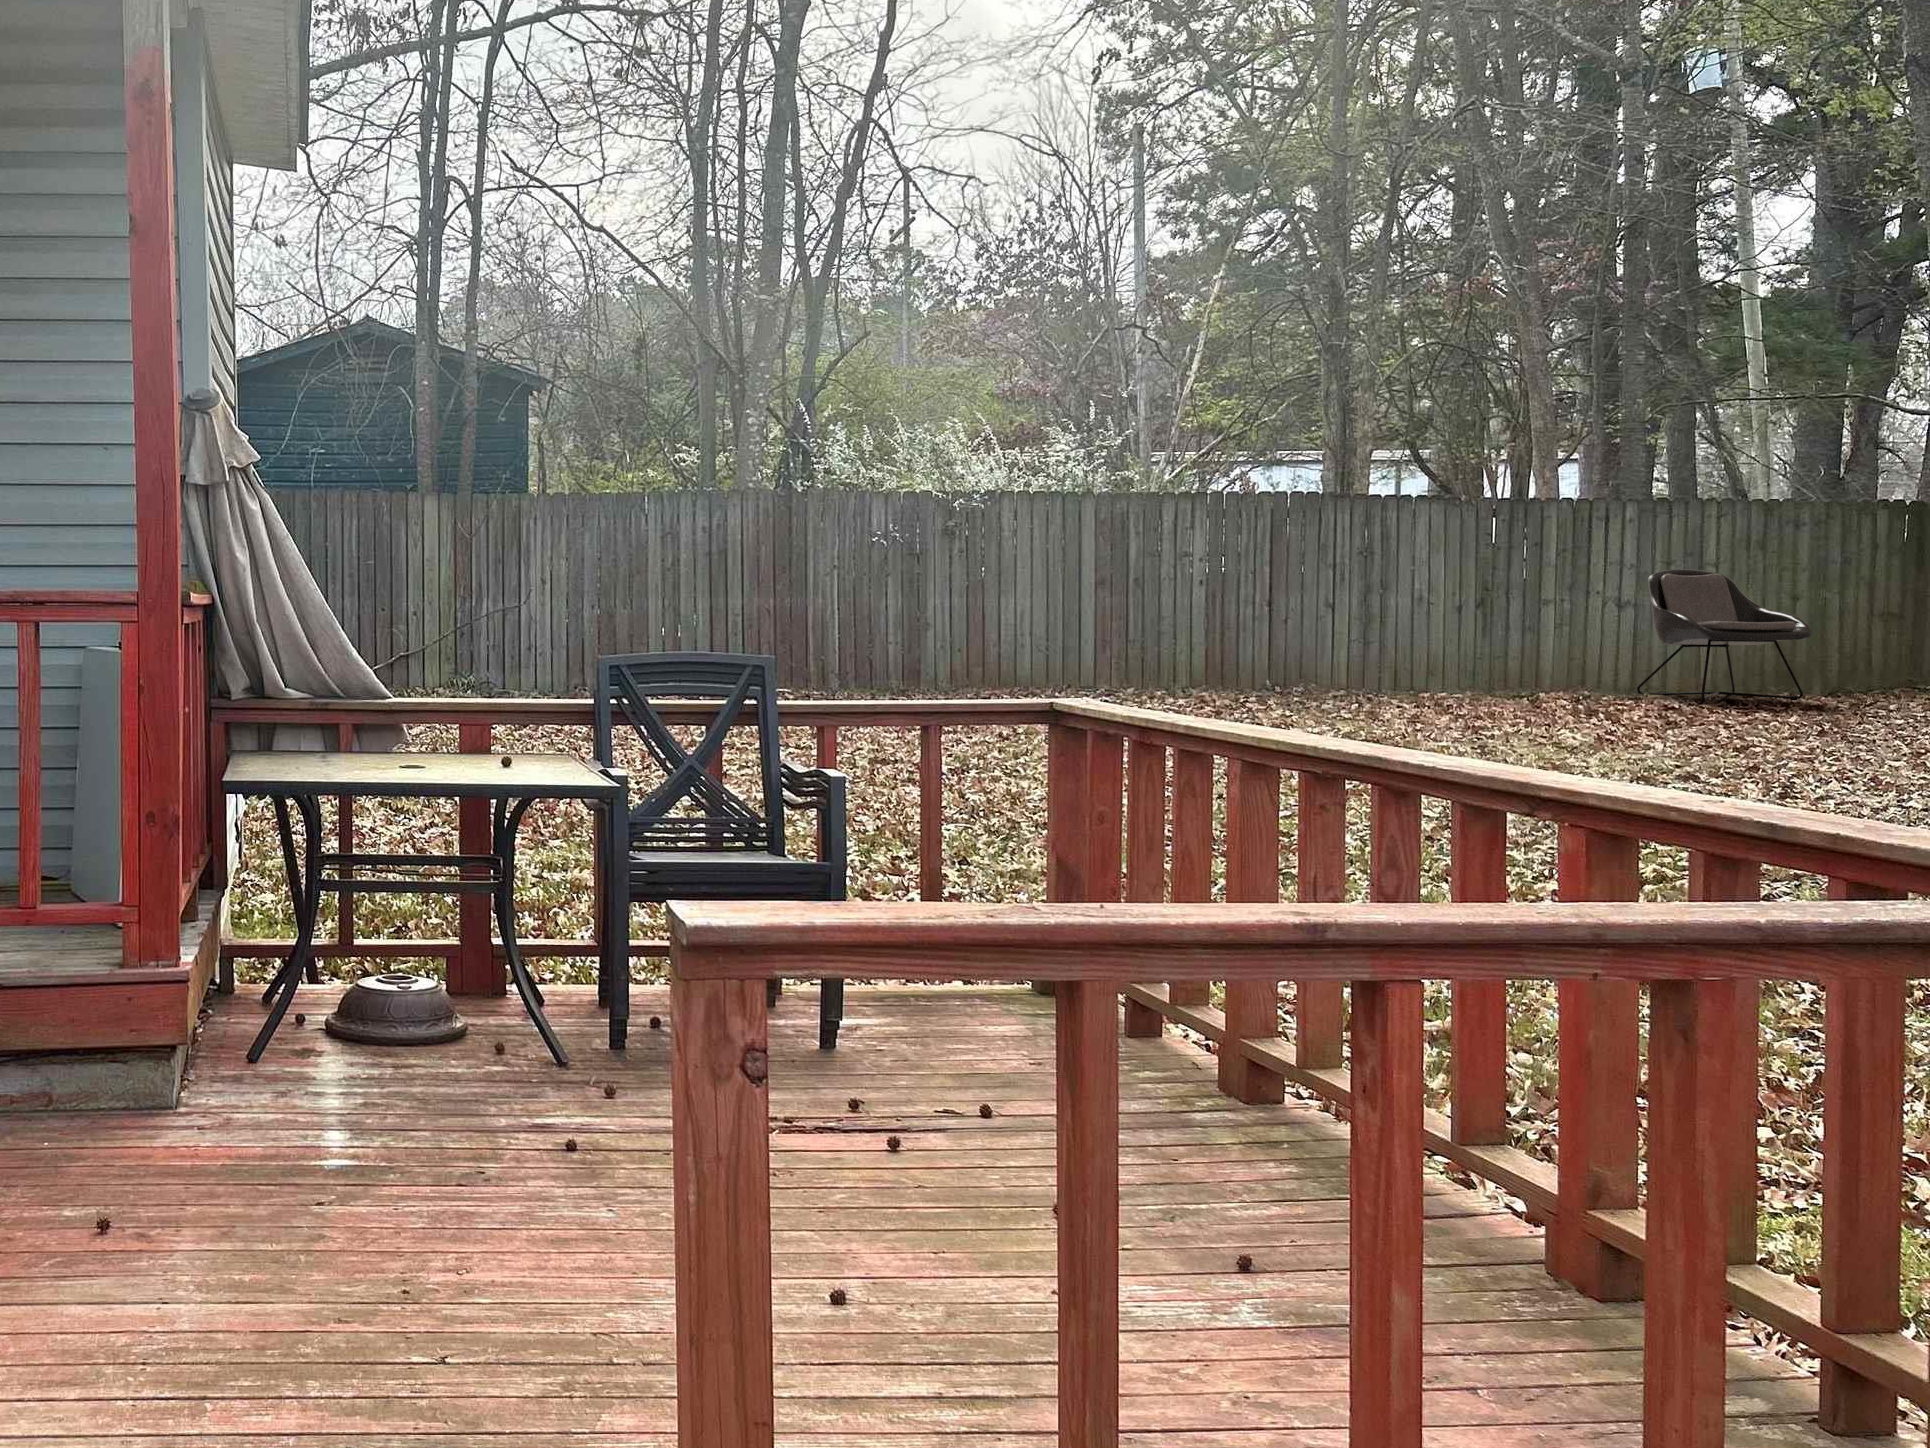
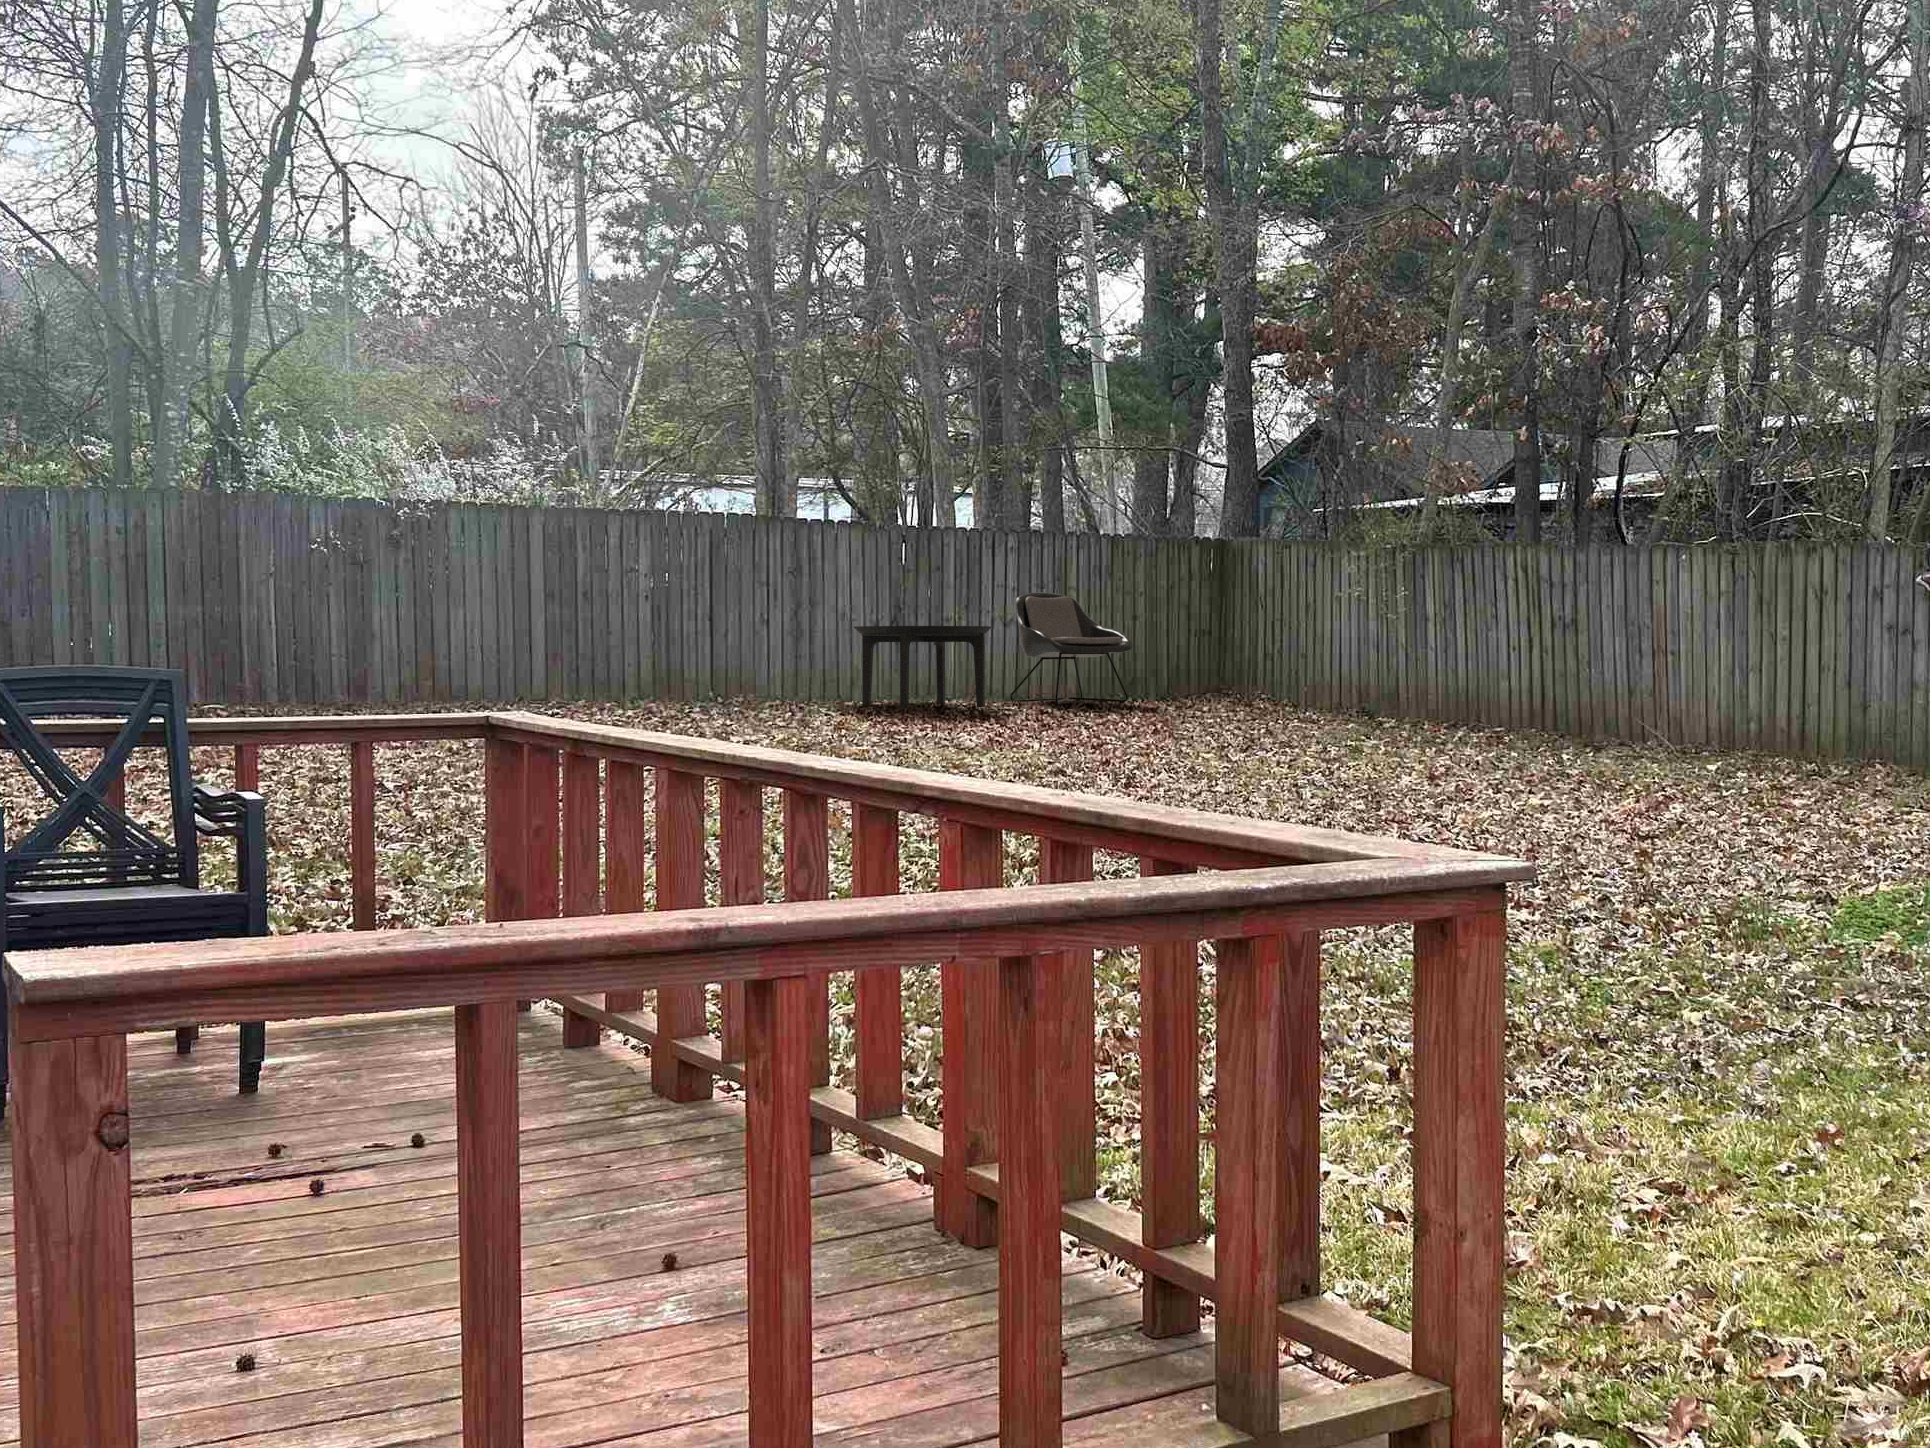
round table: none [1441,608,1621,701] -> present [854,626,992,709]

